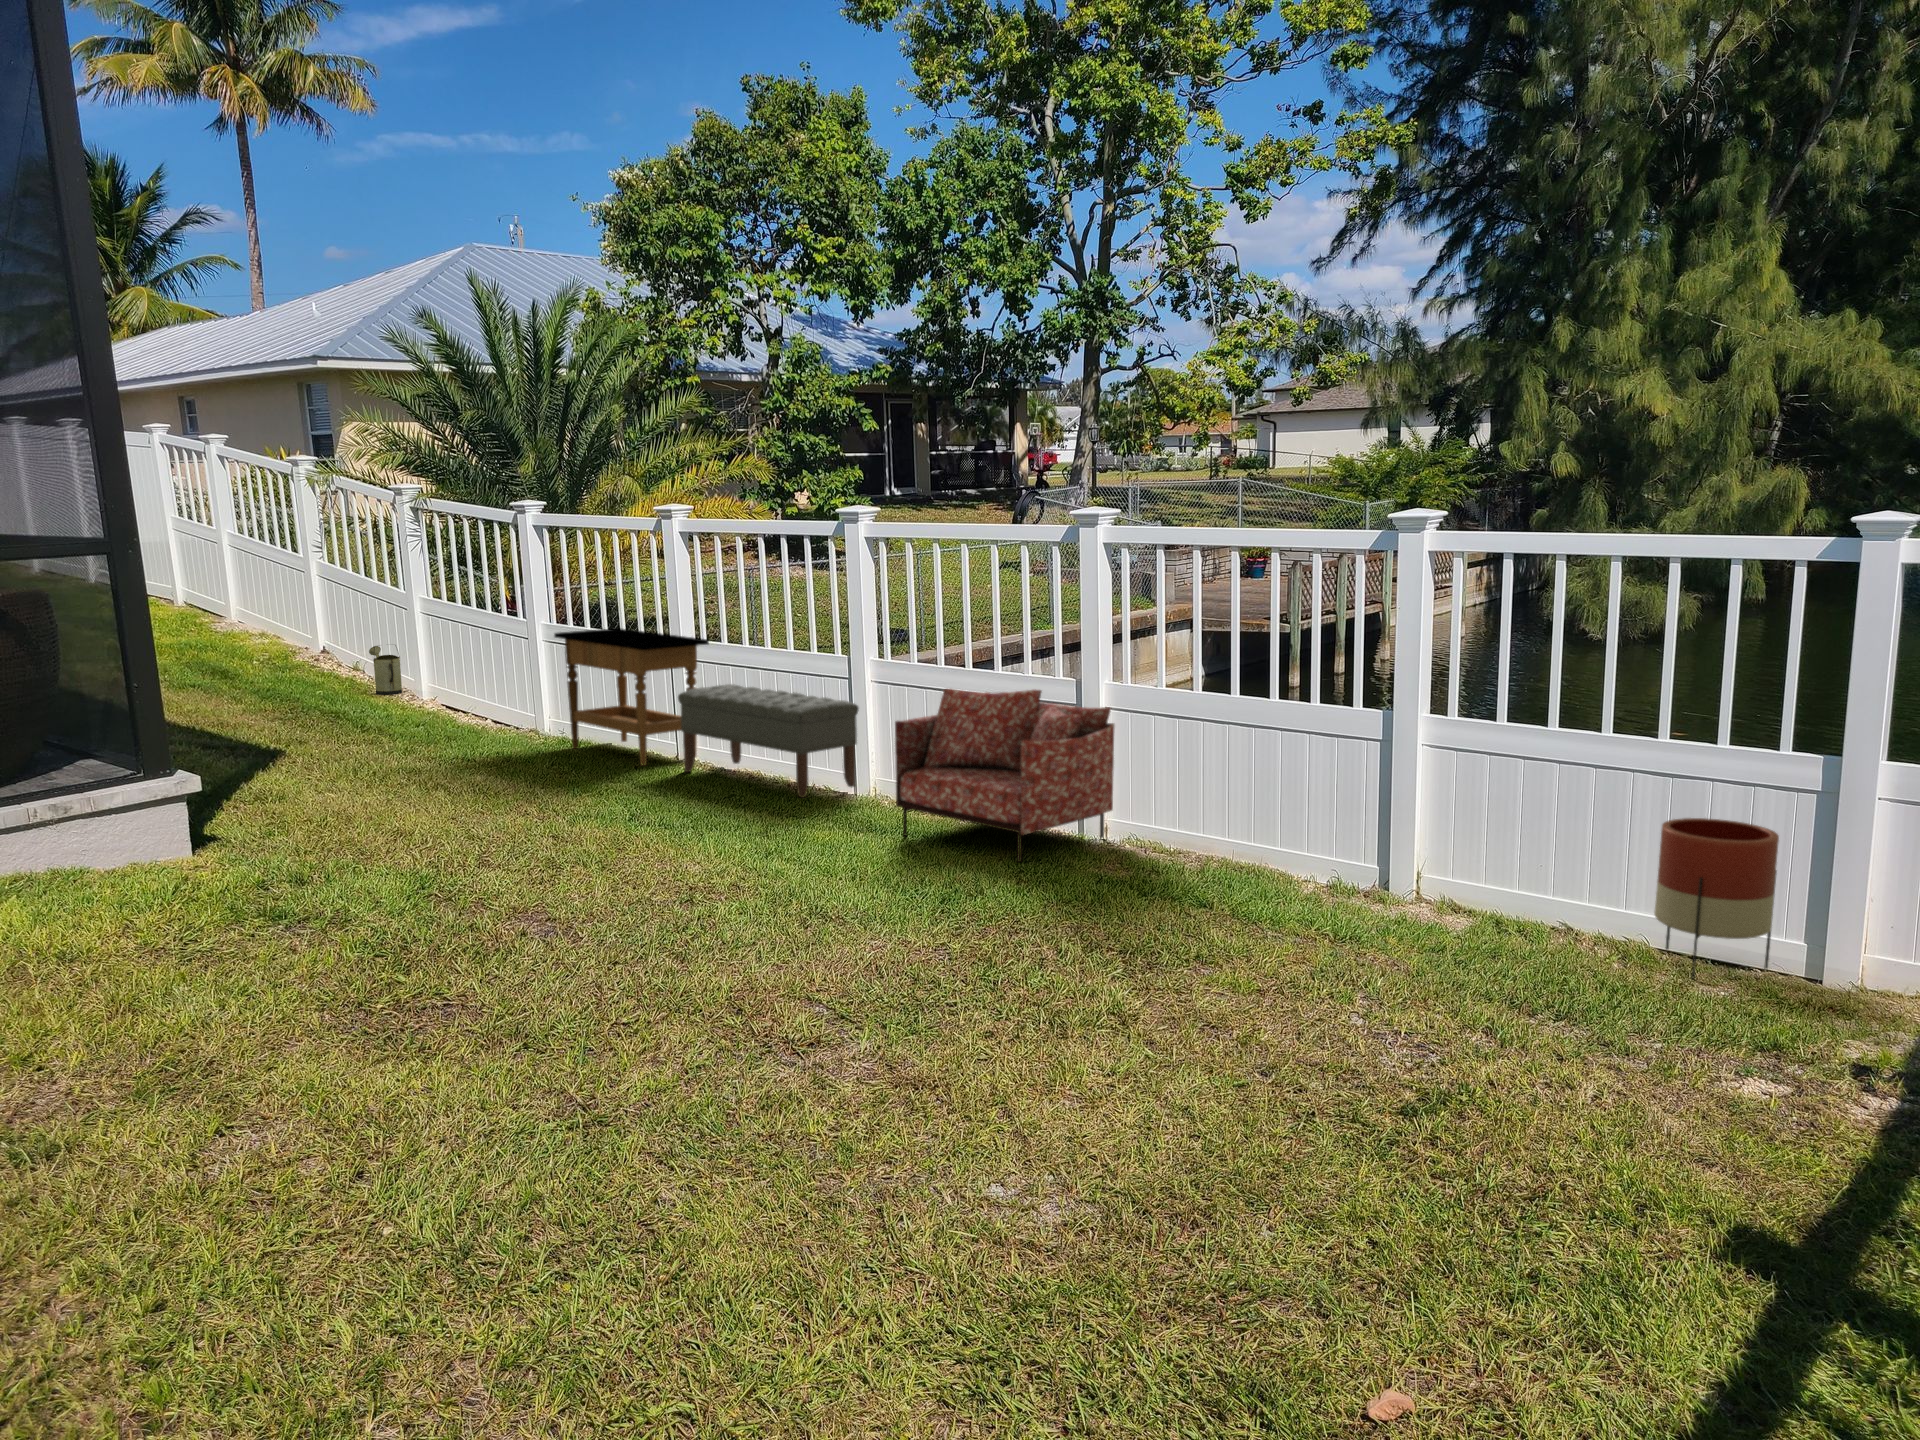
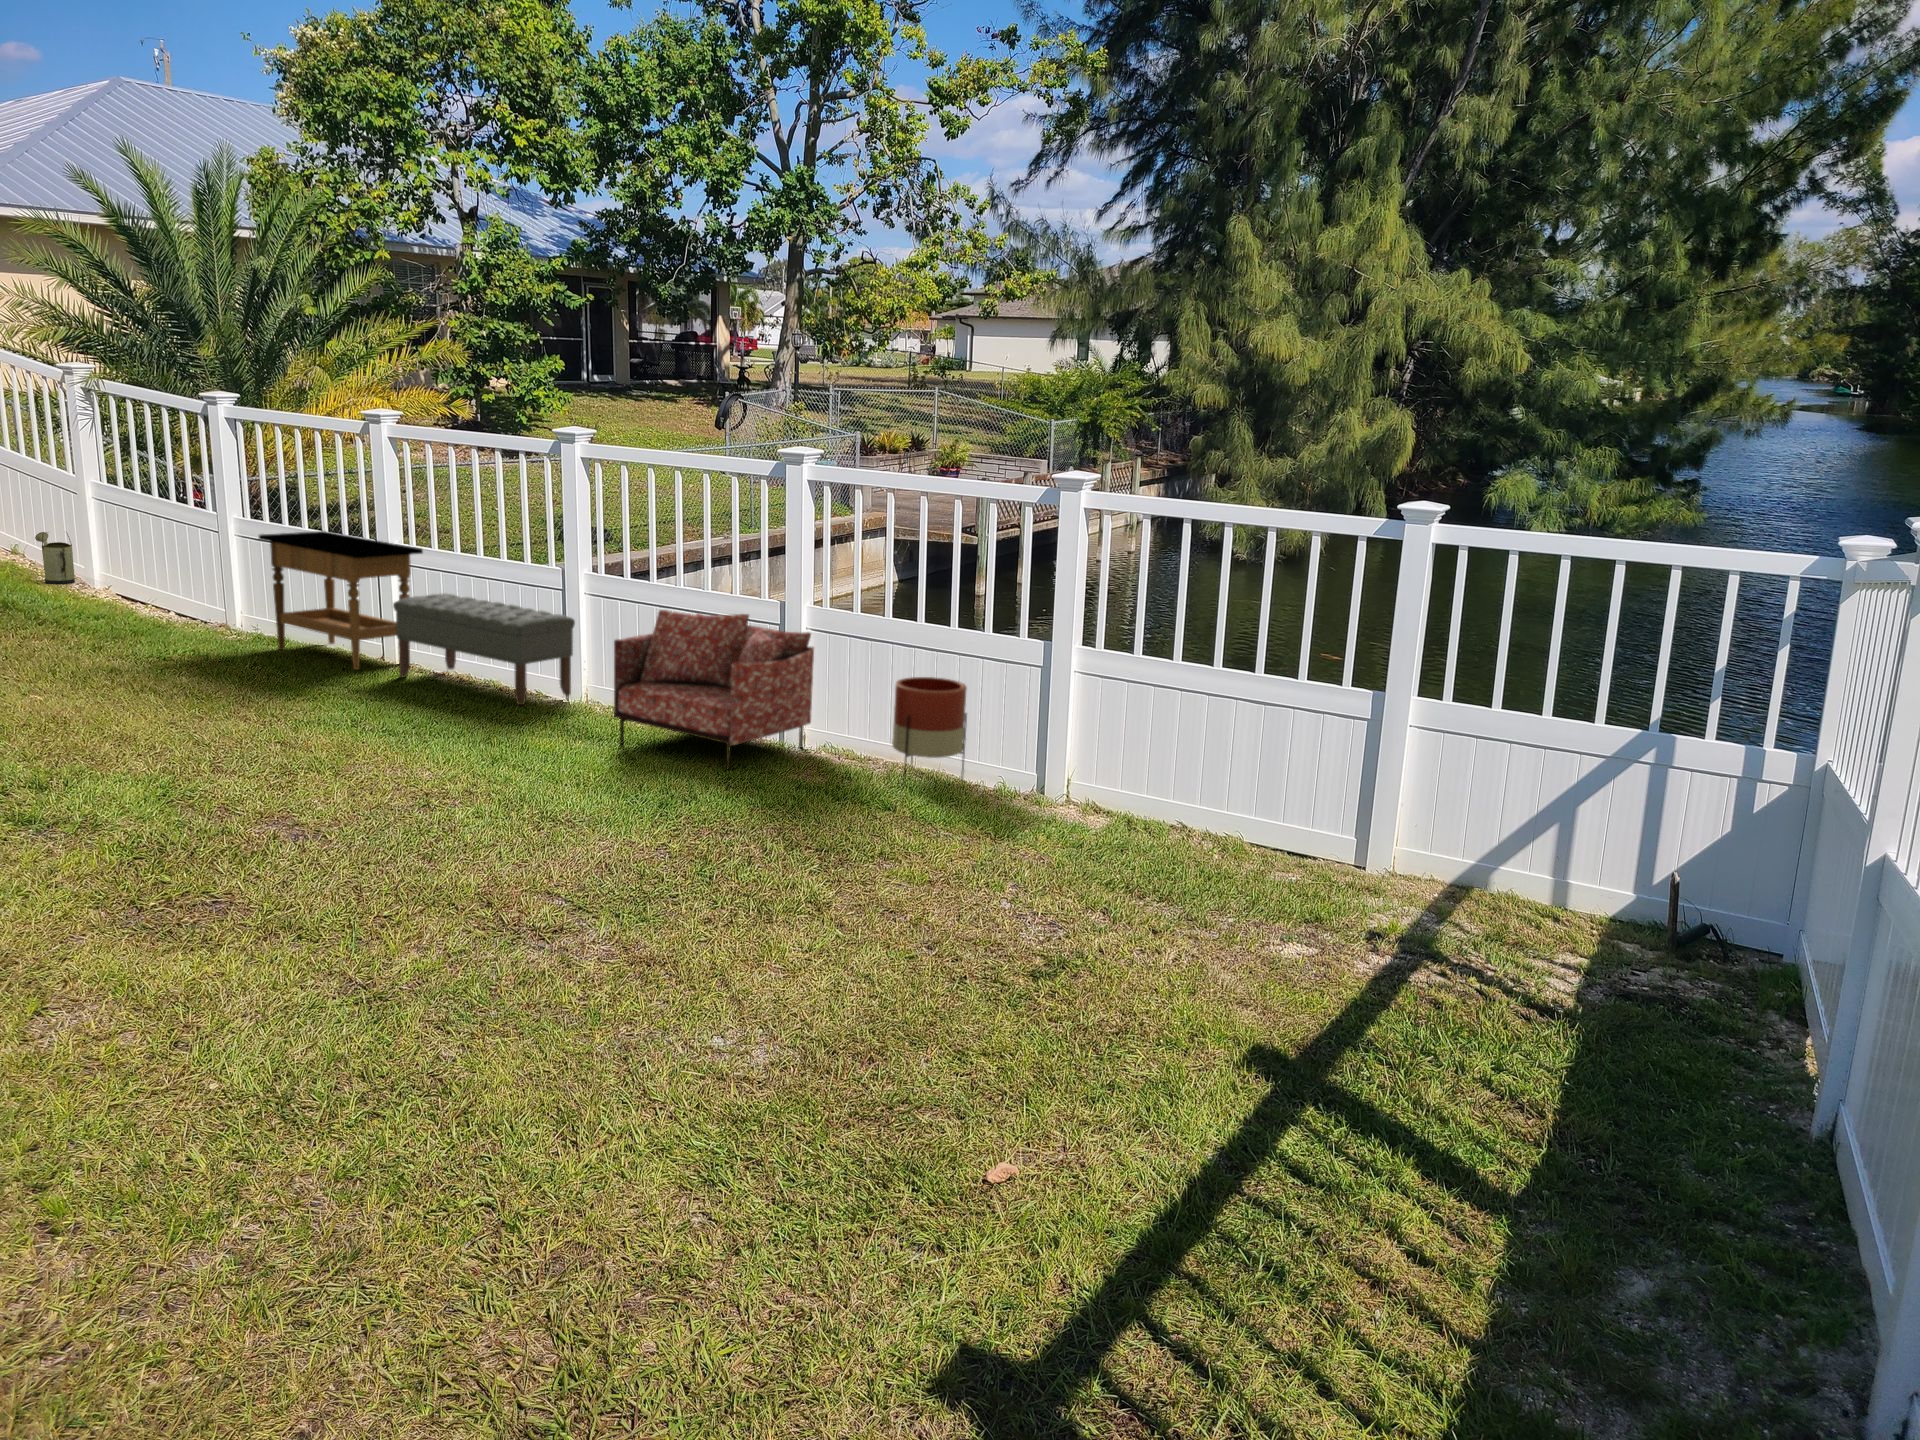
planter: present [1654,818,1779,979] -> present [892,677,967,784]

